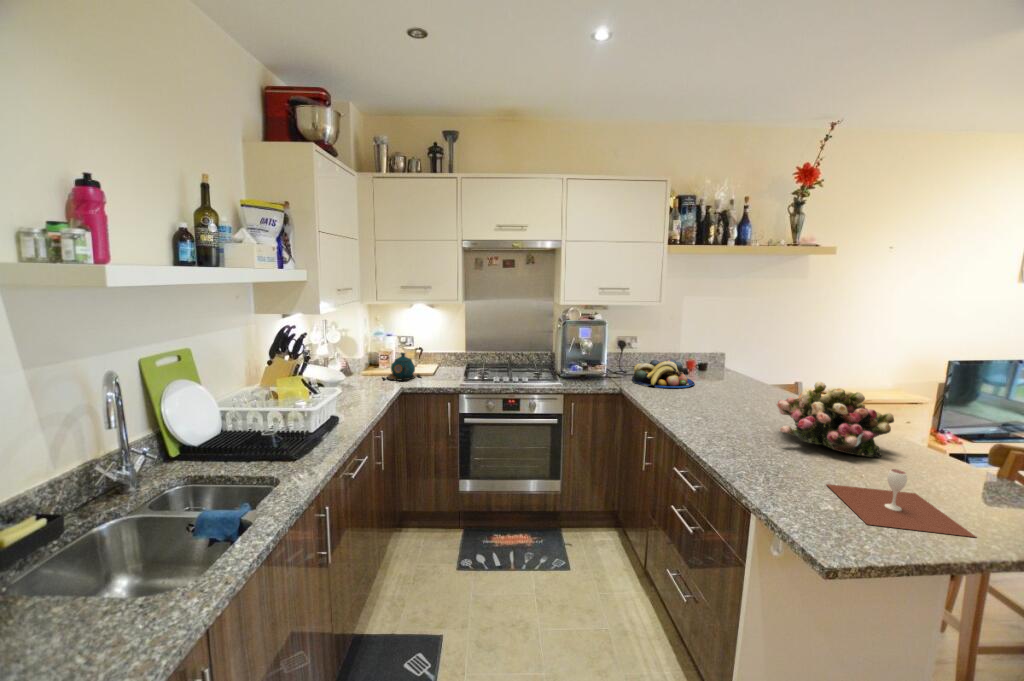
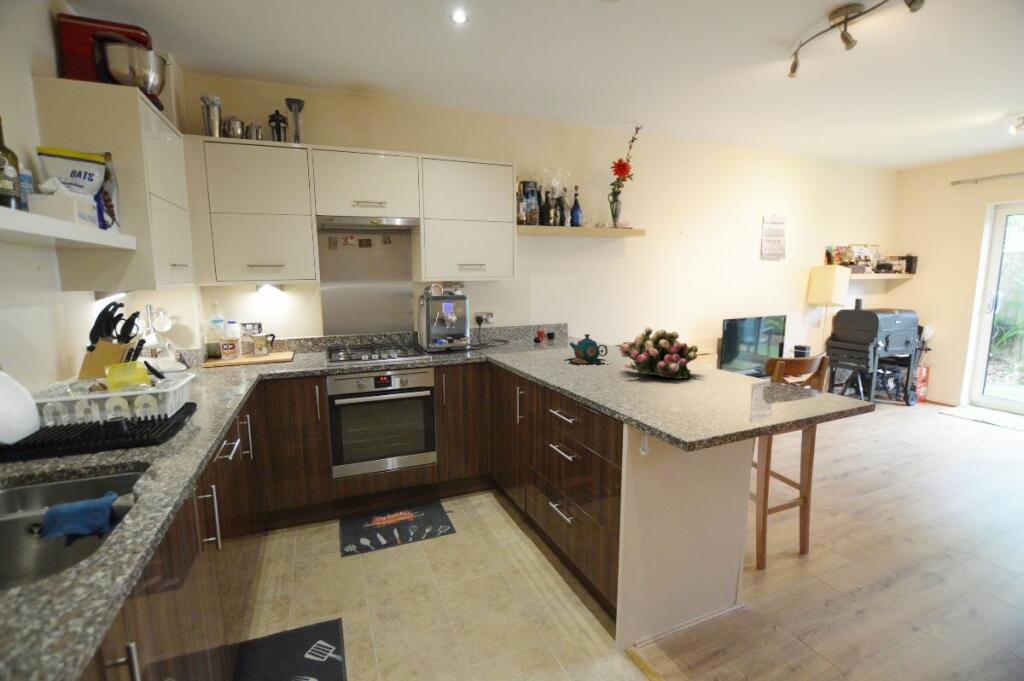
teapot: present [383,353,421,381] -> present [570,334,608,365]
fruit bowl: present [632,359,695,388] -> none [496,328,549,353]
wine glass: present [827,469,976,537] -> none [662,375,755,414]

